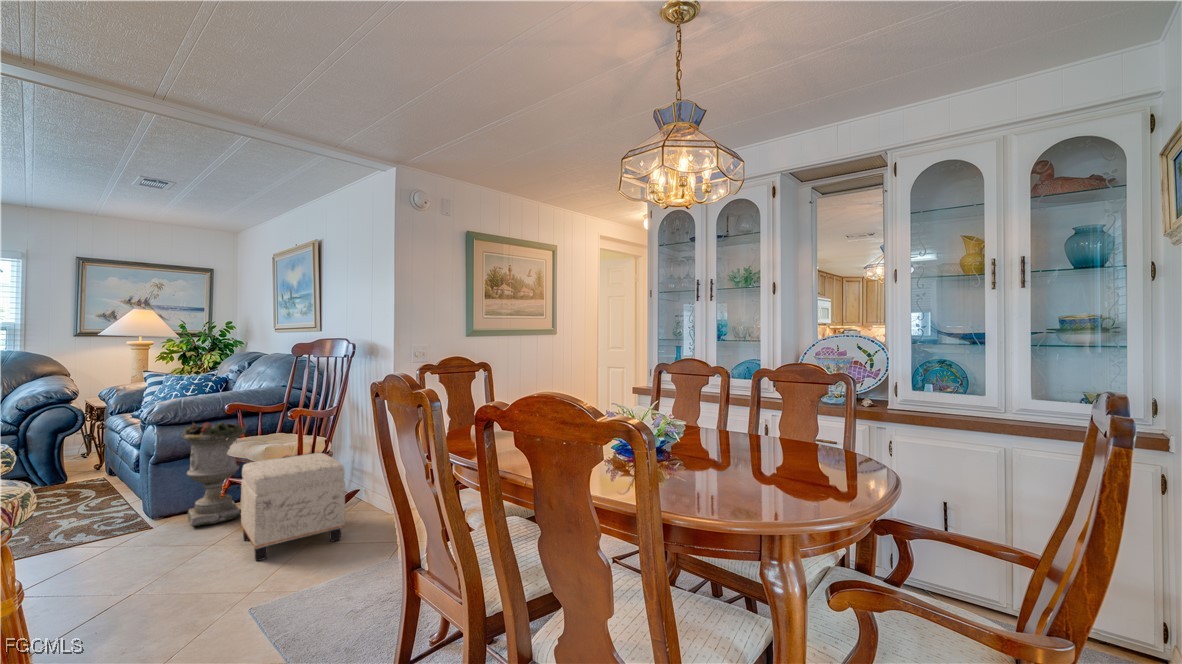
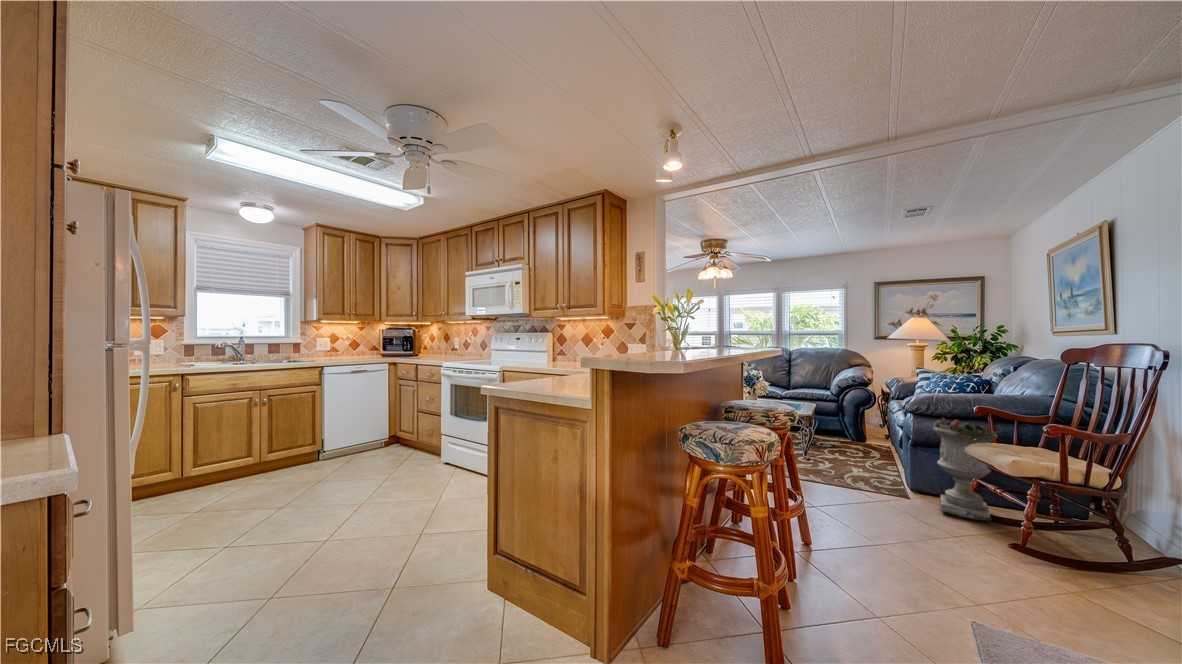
ottoman: present [241,453,345,561] -> none [985,470,1135,612]

